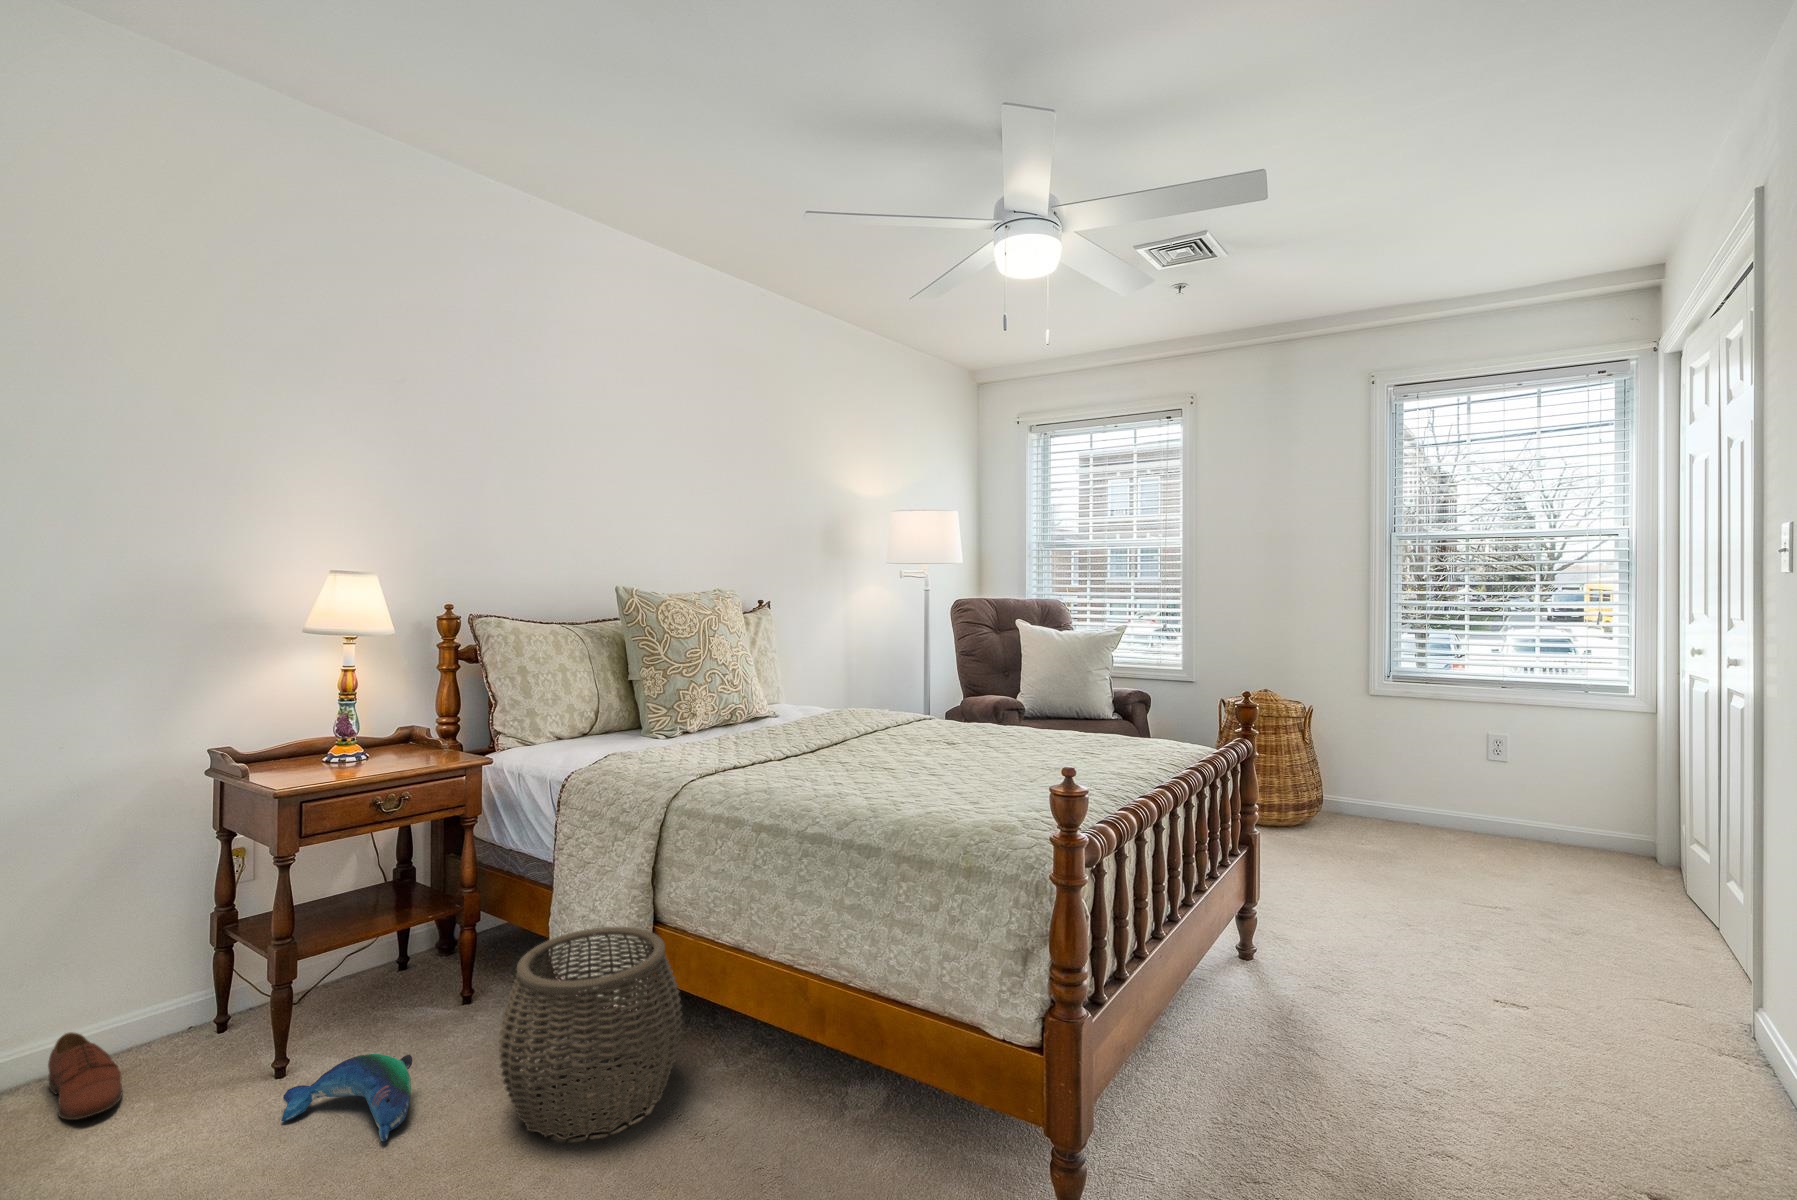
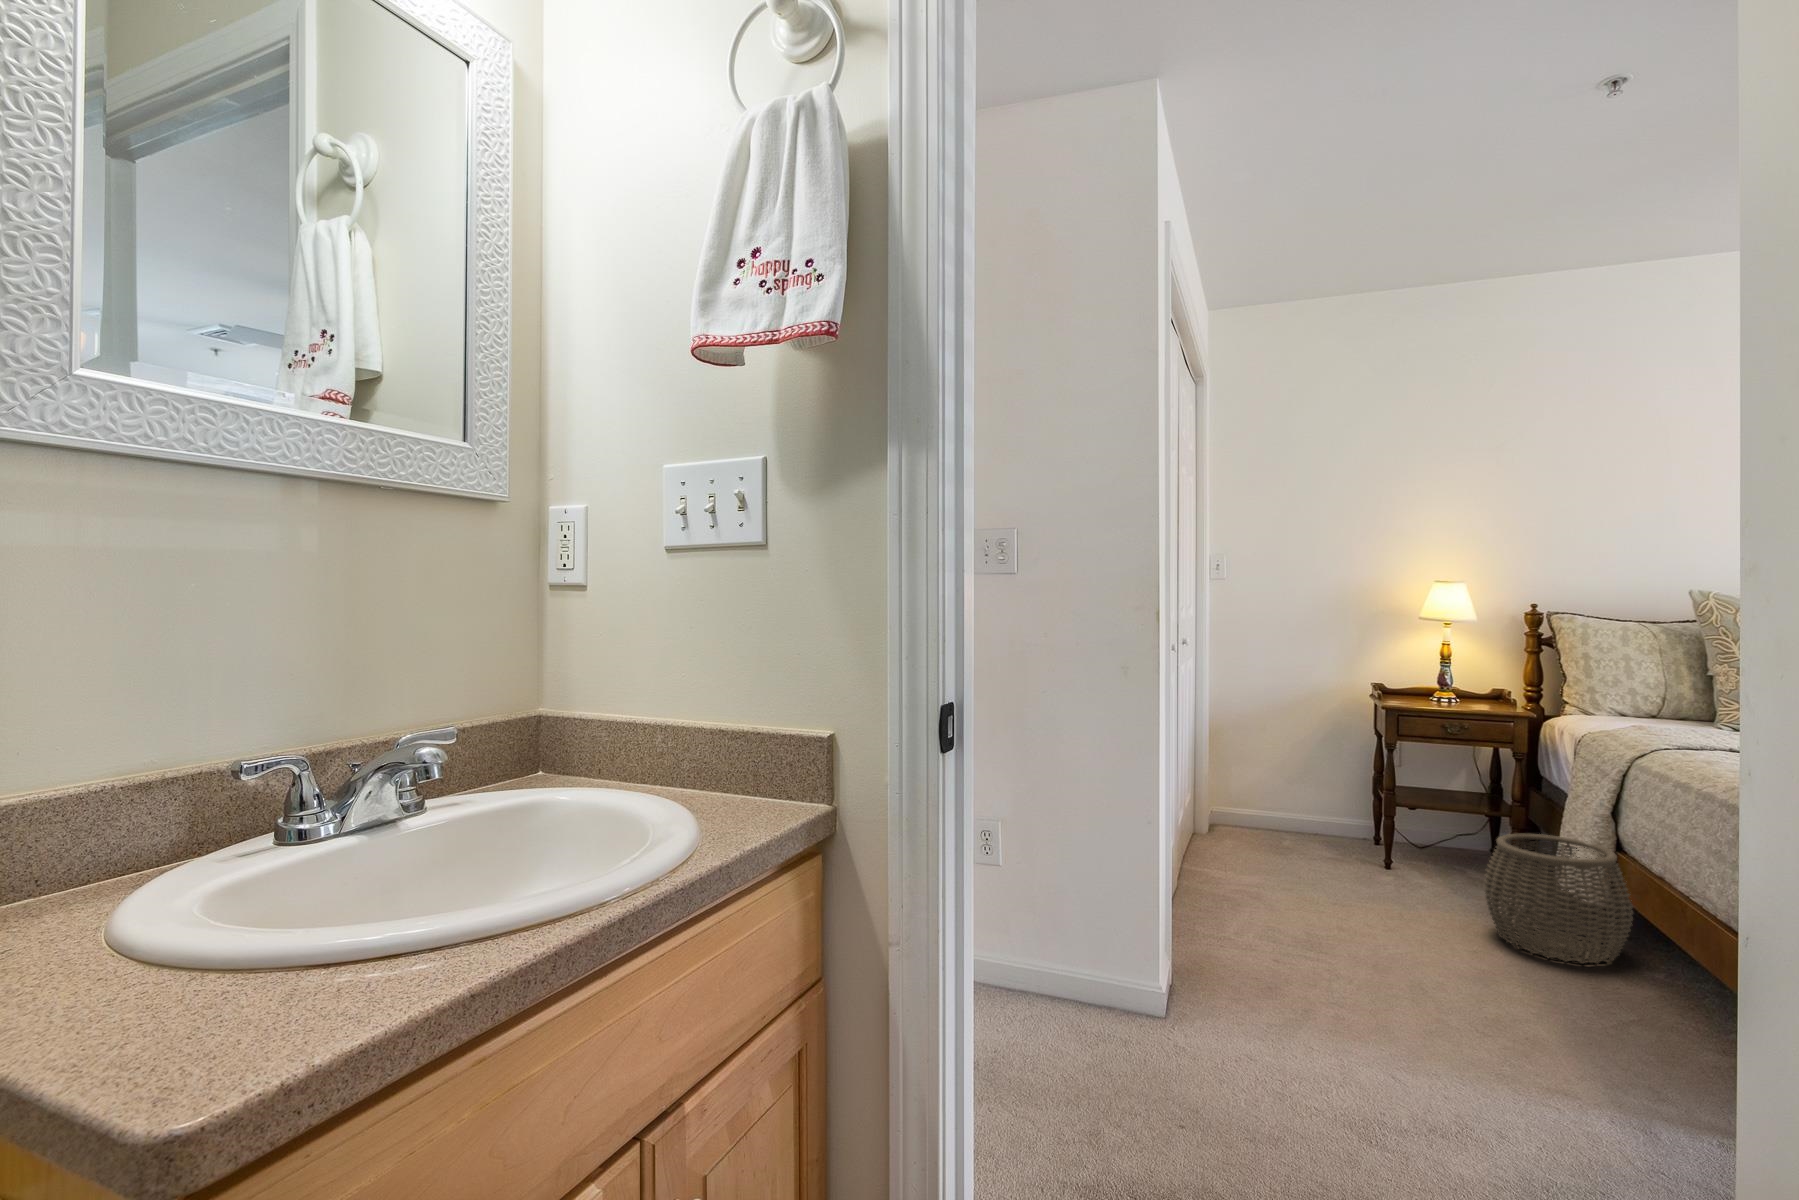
shoe: present [48,1032,122,1120] -> none [1301,814,1326,849]
plush toy: present [281,1054,412,1141] -> none [1381,865,1451,907]

